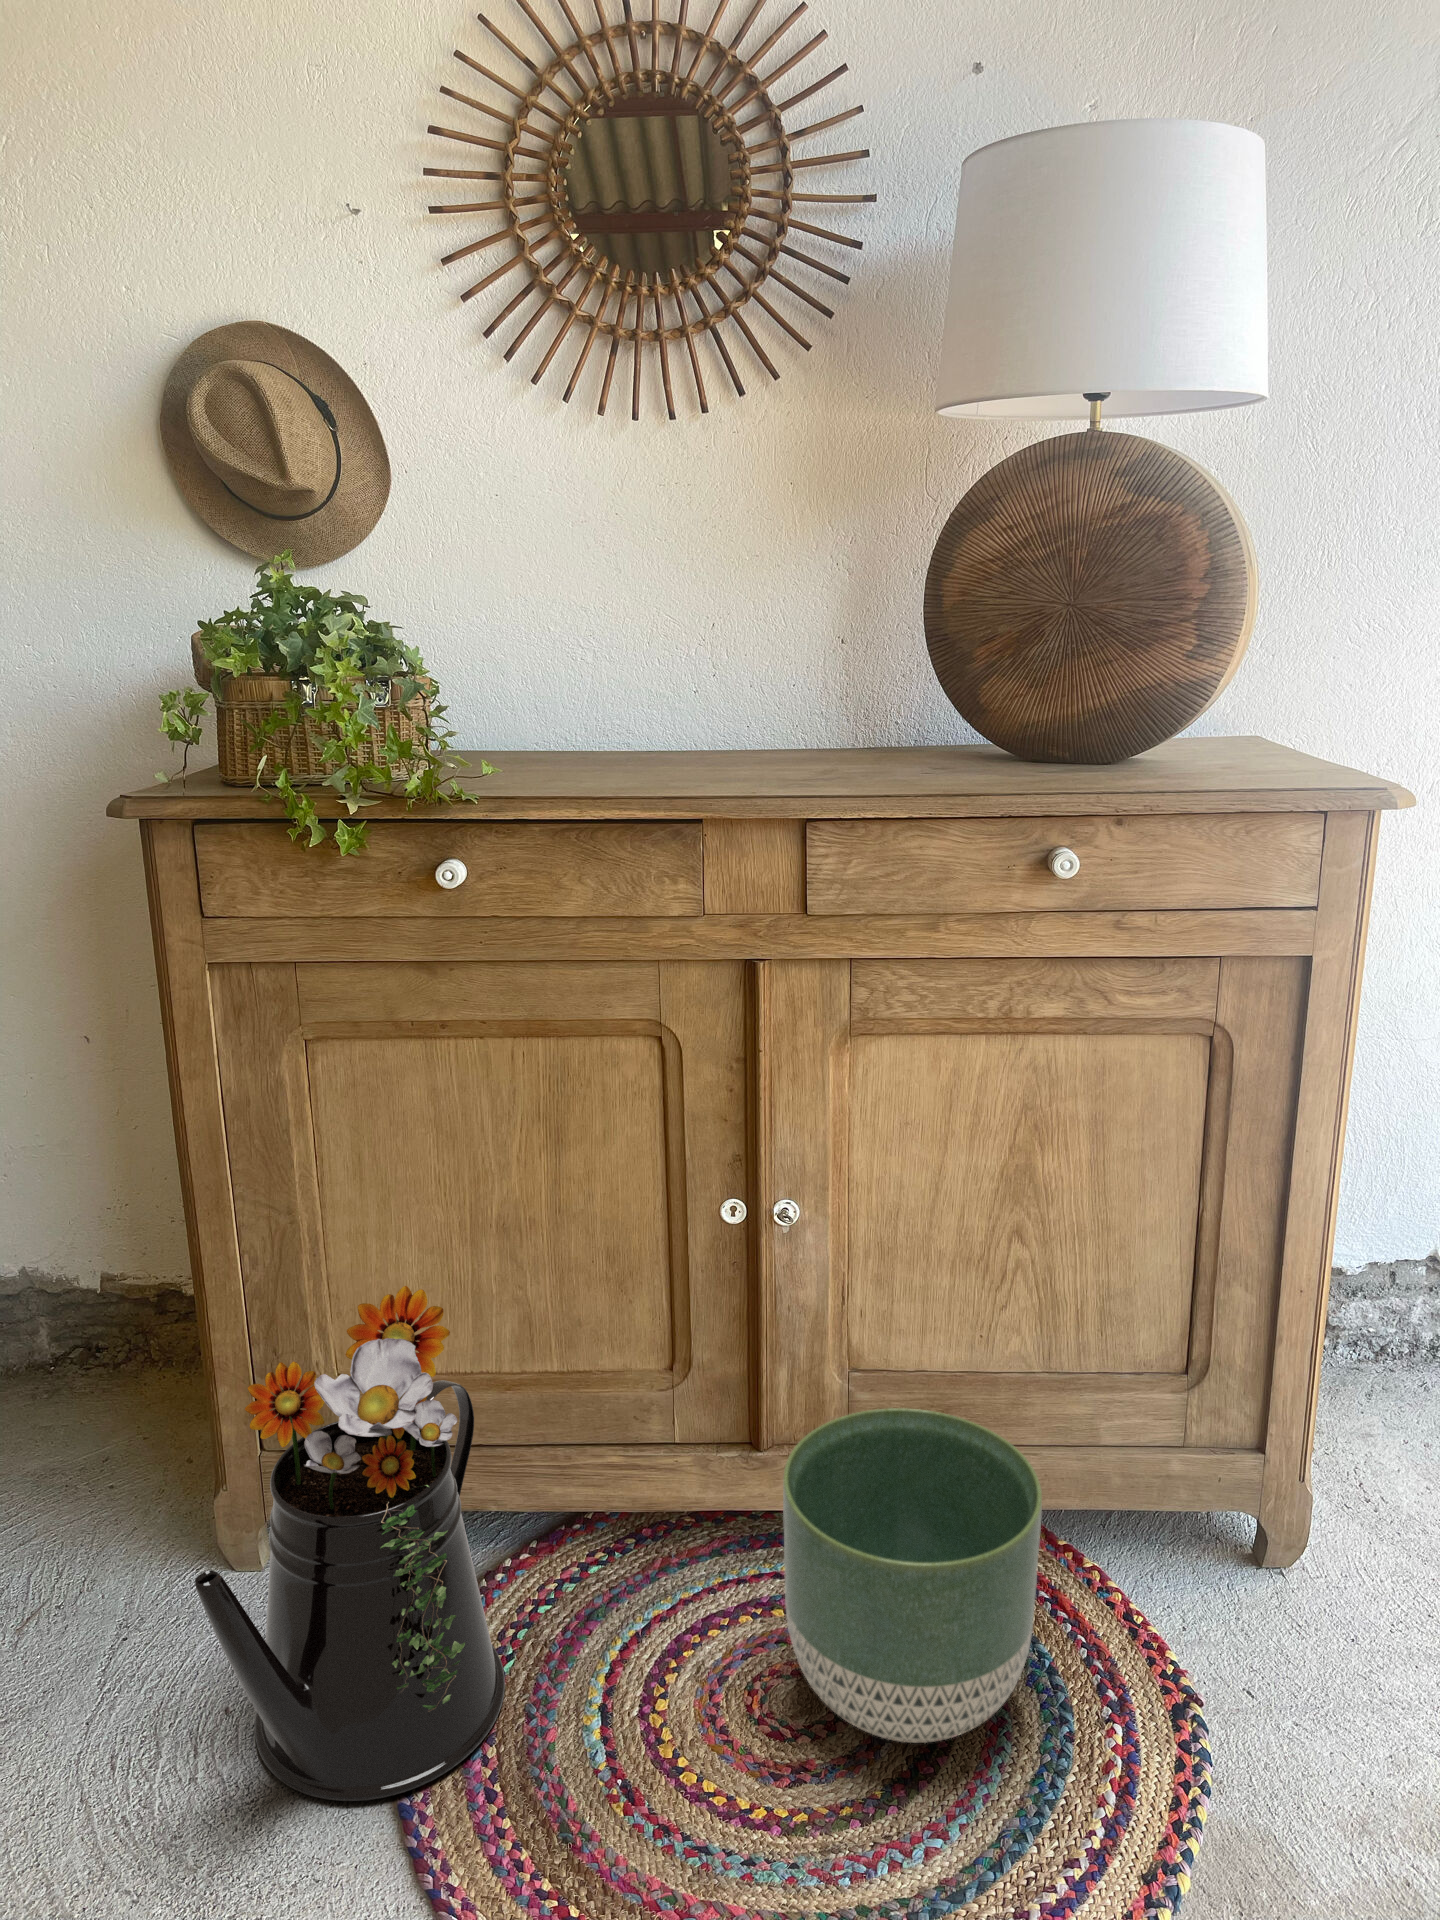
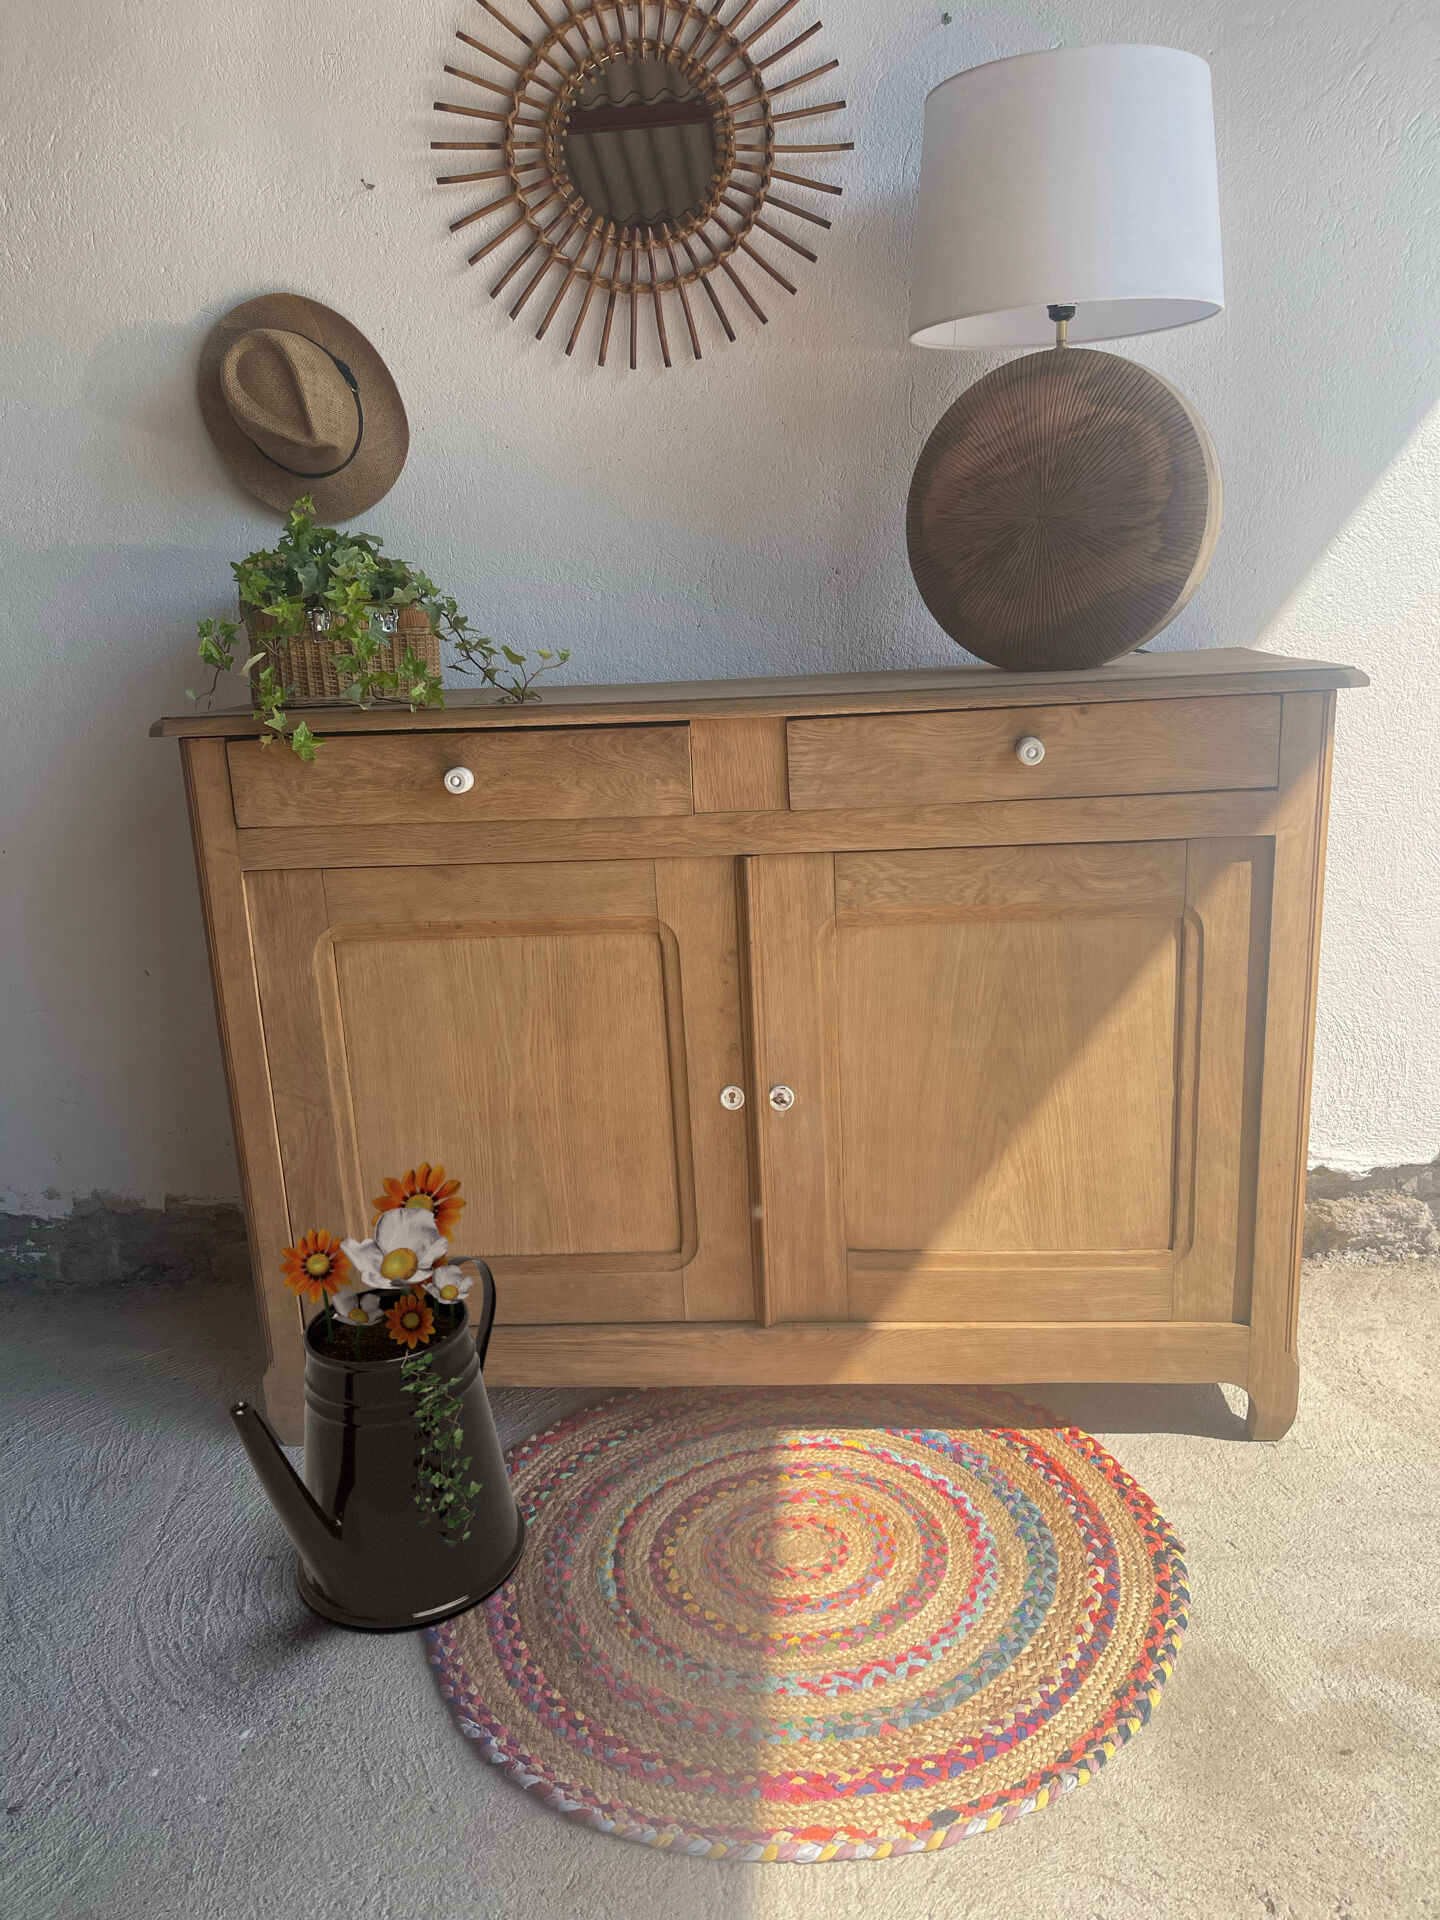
planter: present [783,1408,1042,1743] -> none [777,1277,1020,1579]

